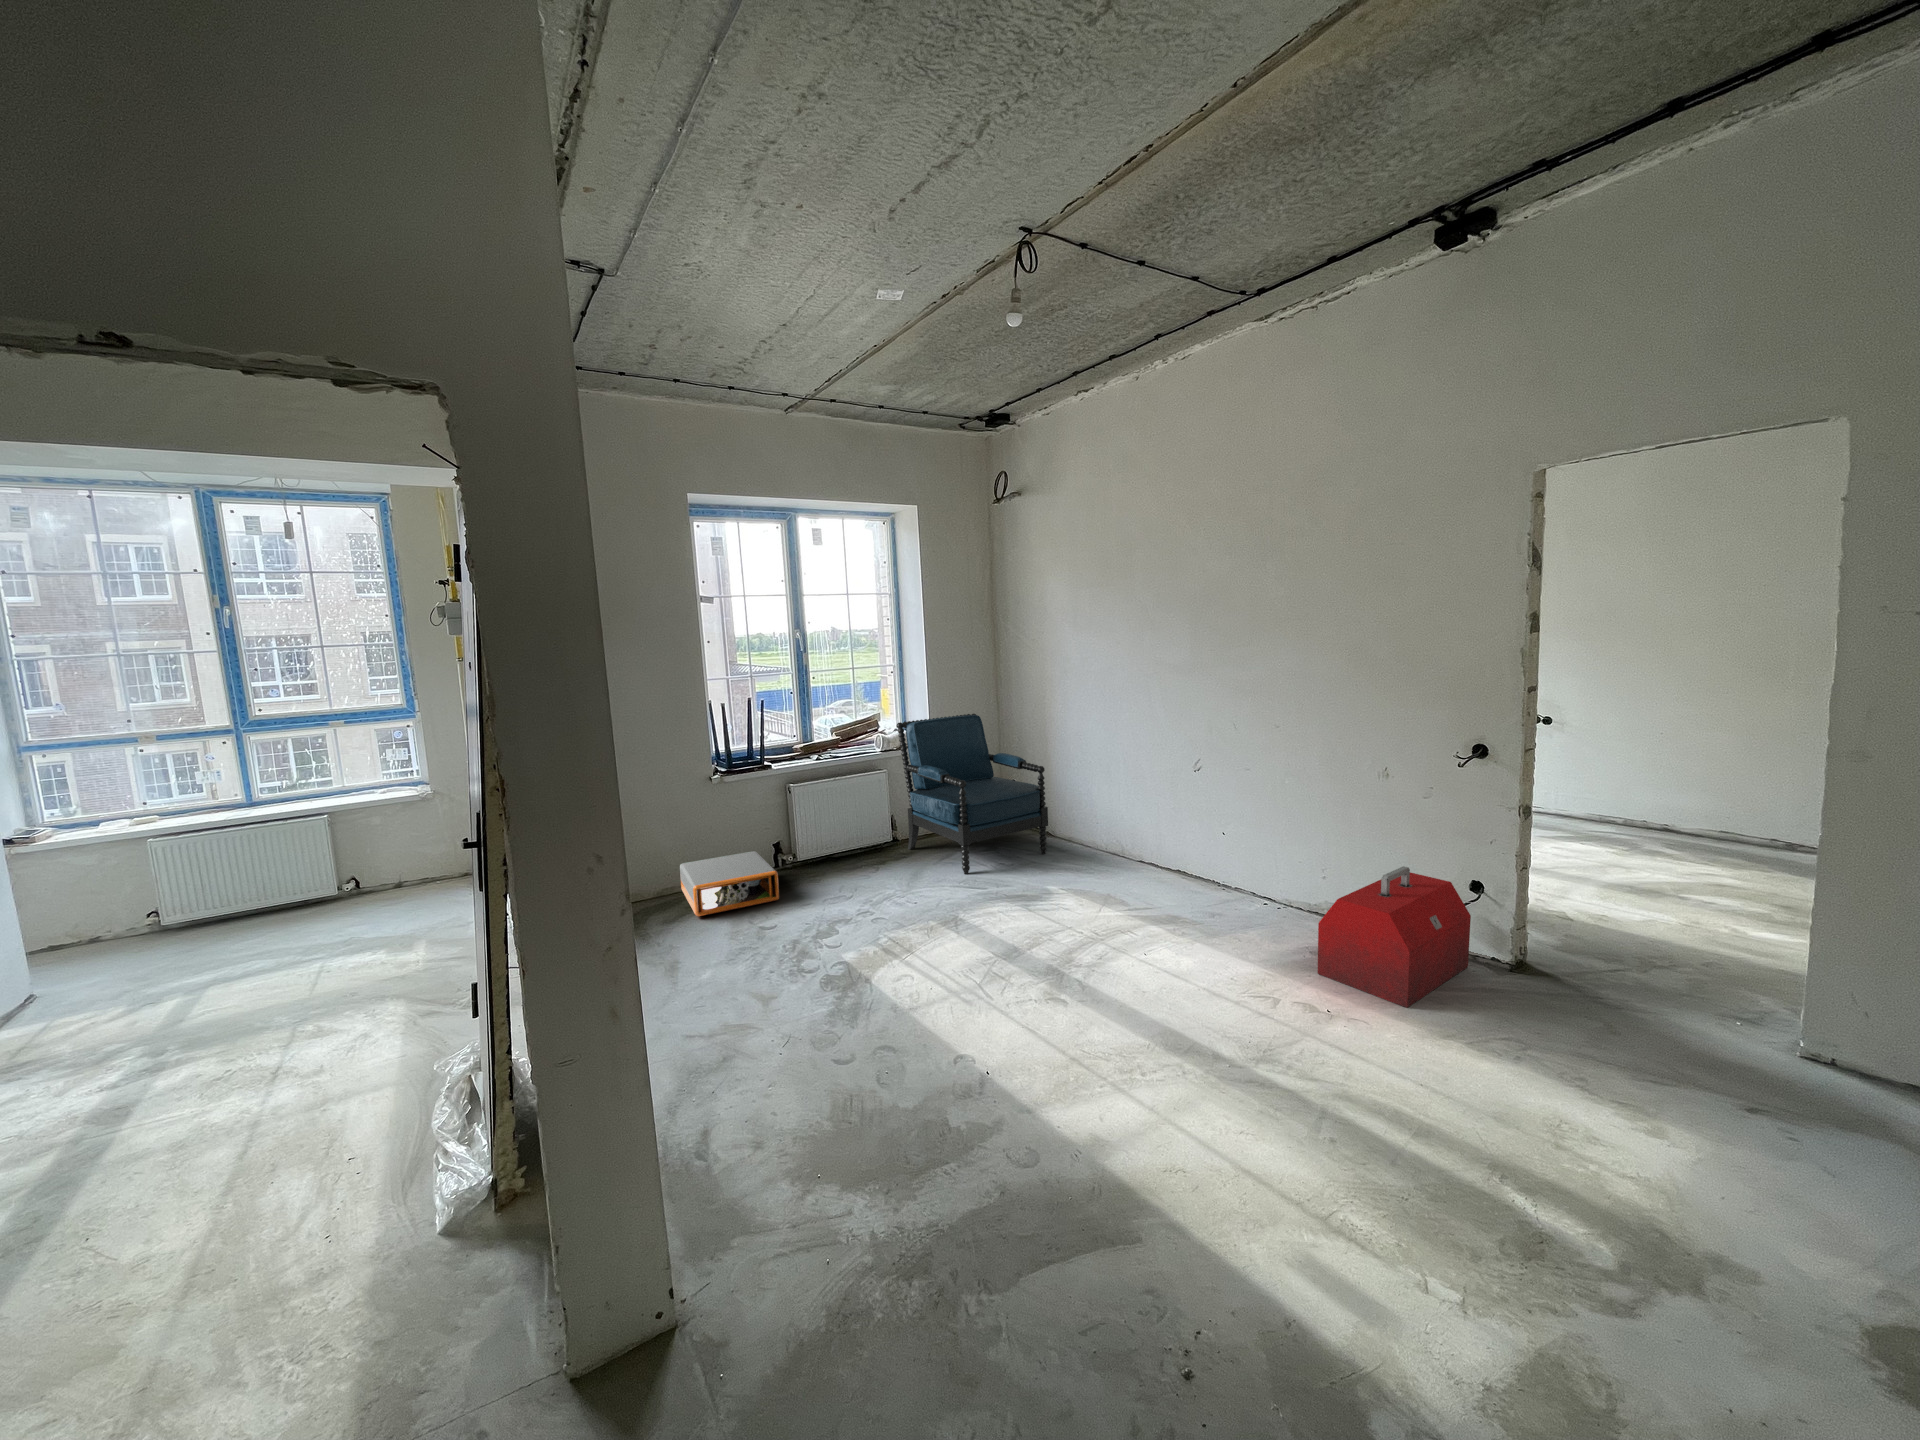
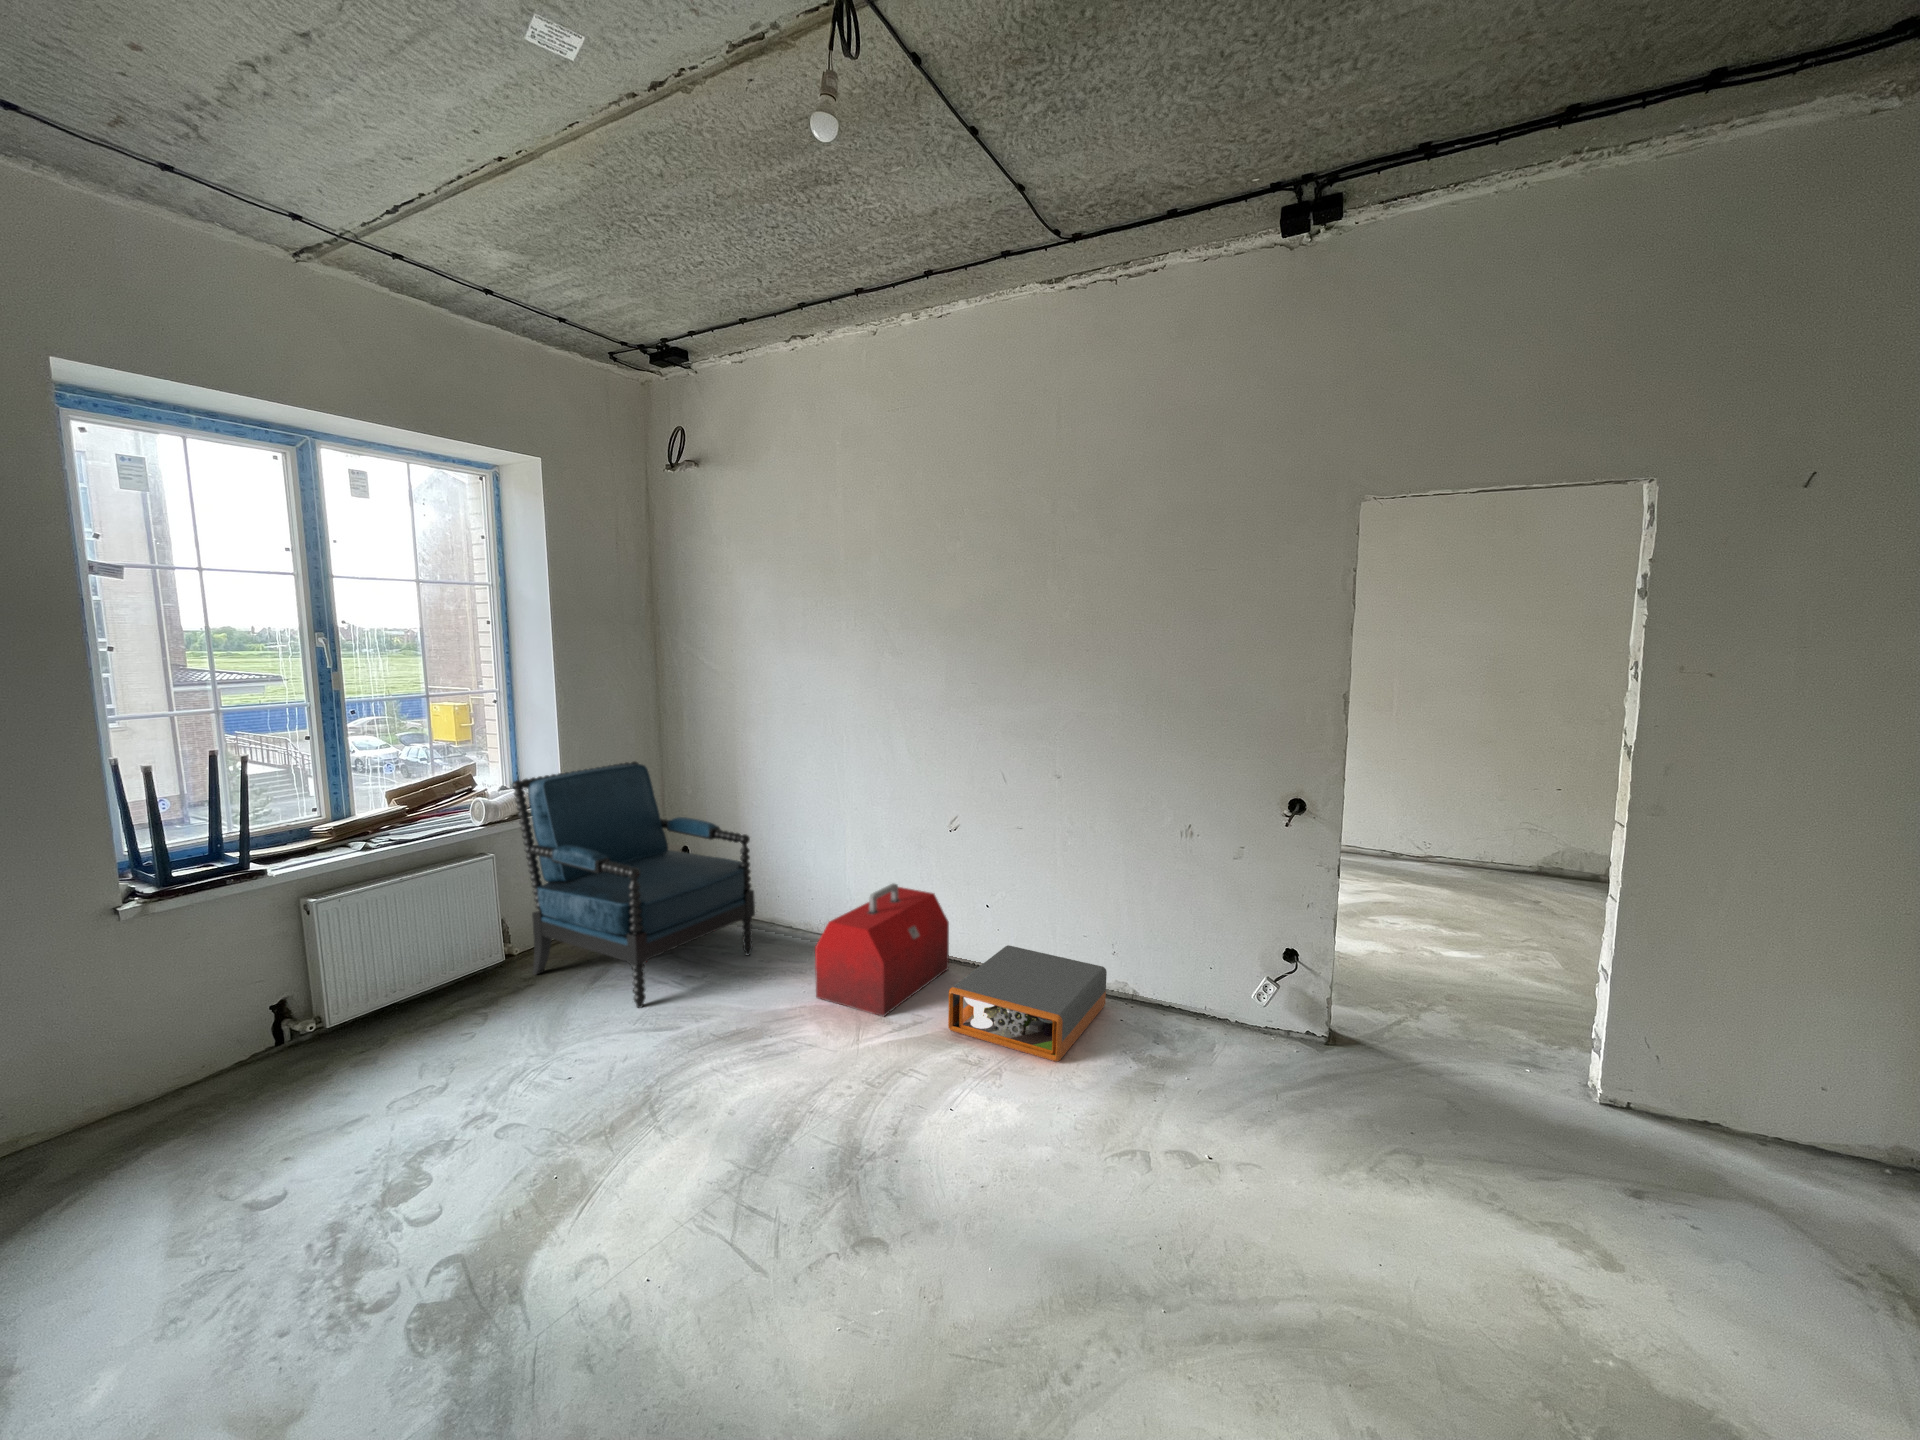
storage box: present [680,851,779,916] -> present [948,945,1107,1062]
toolbox: present [1318,866,1471,1008] -> present [815,883,949,1016]

